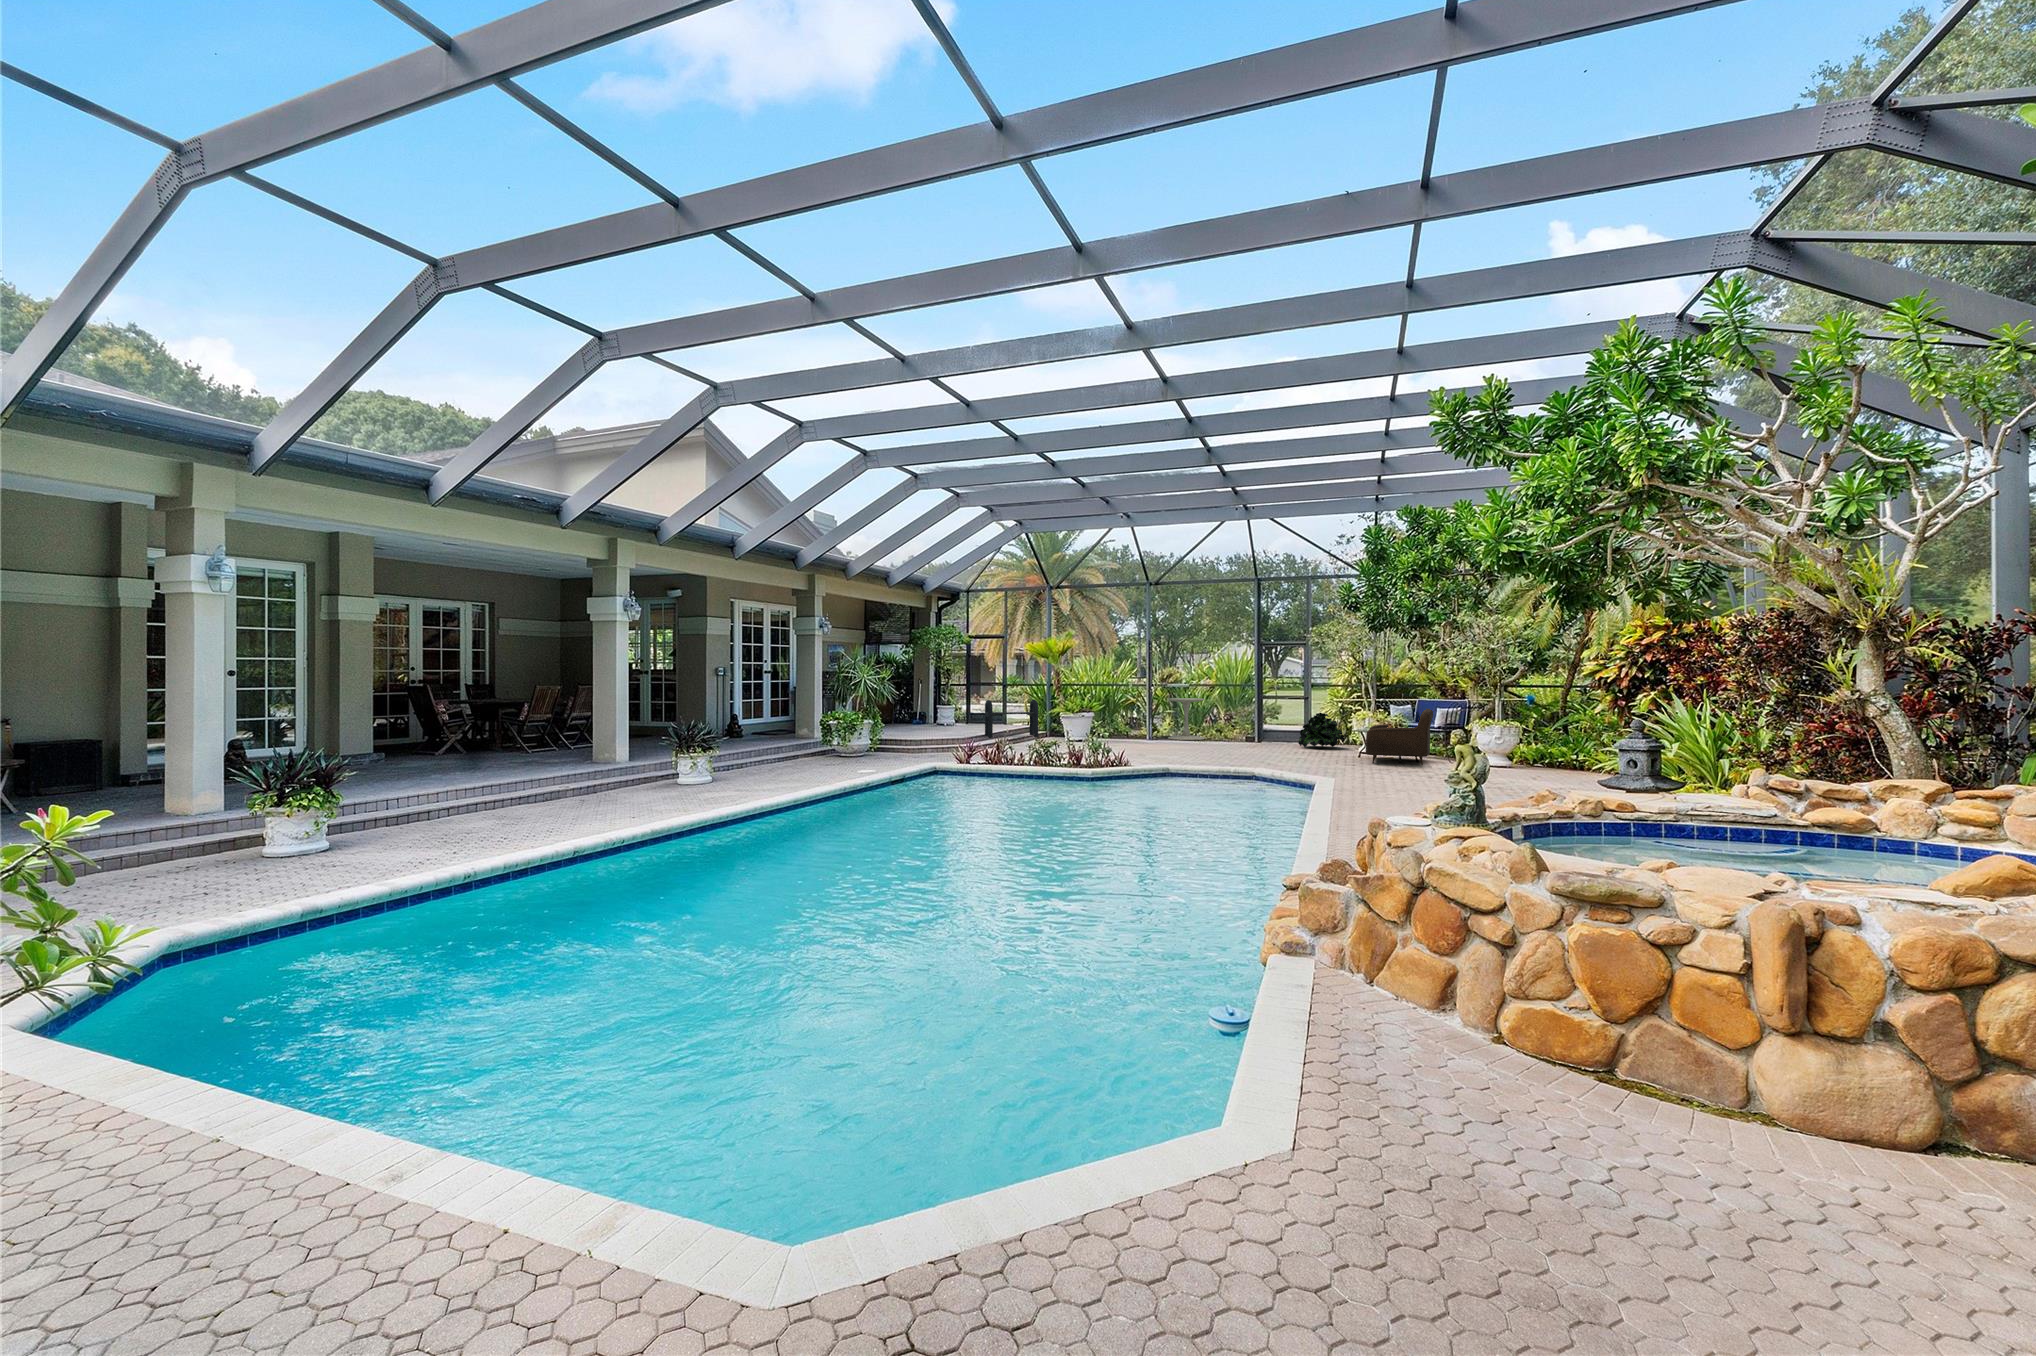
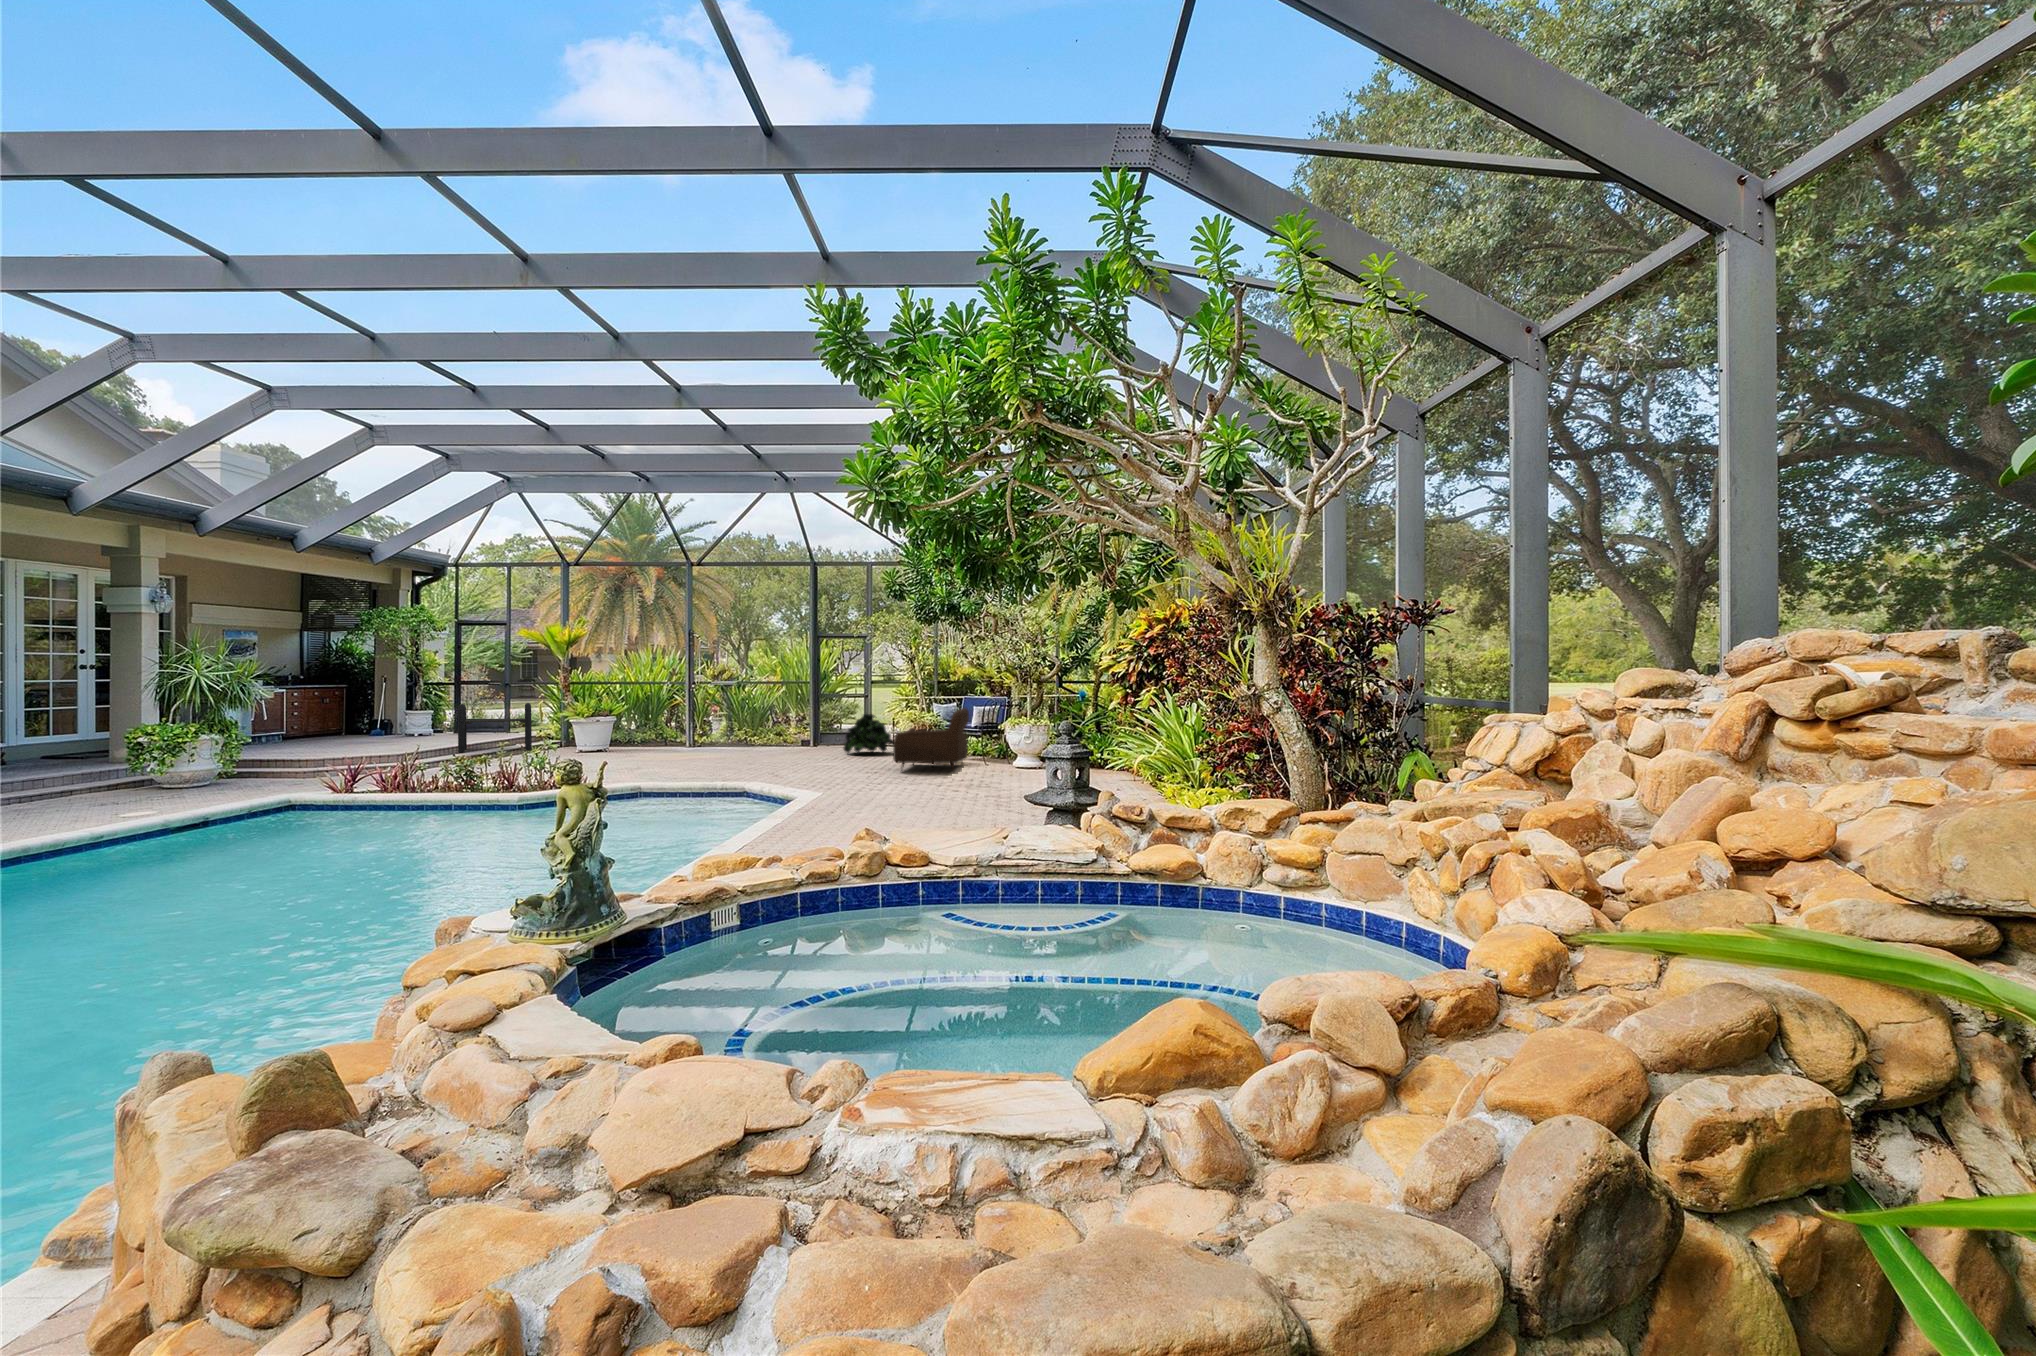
pedestal table: present [1168,698,1205,740] -> none [701,699,746,749]

